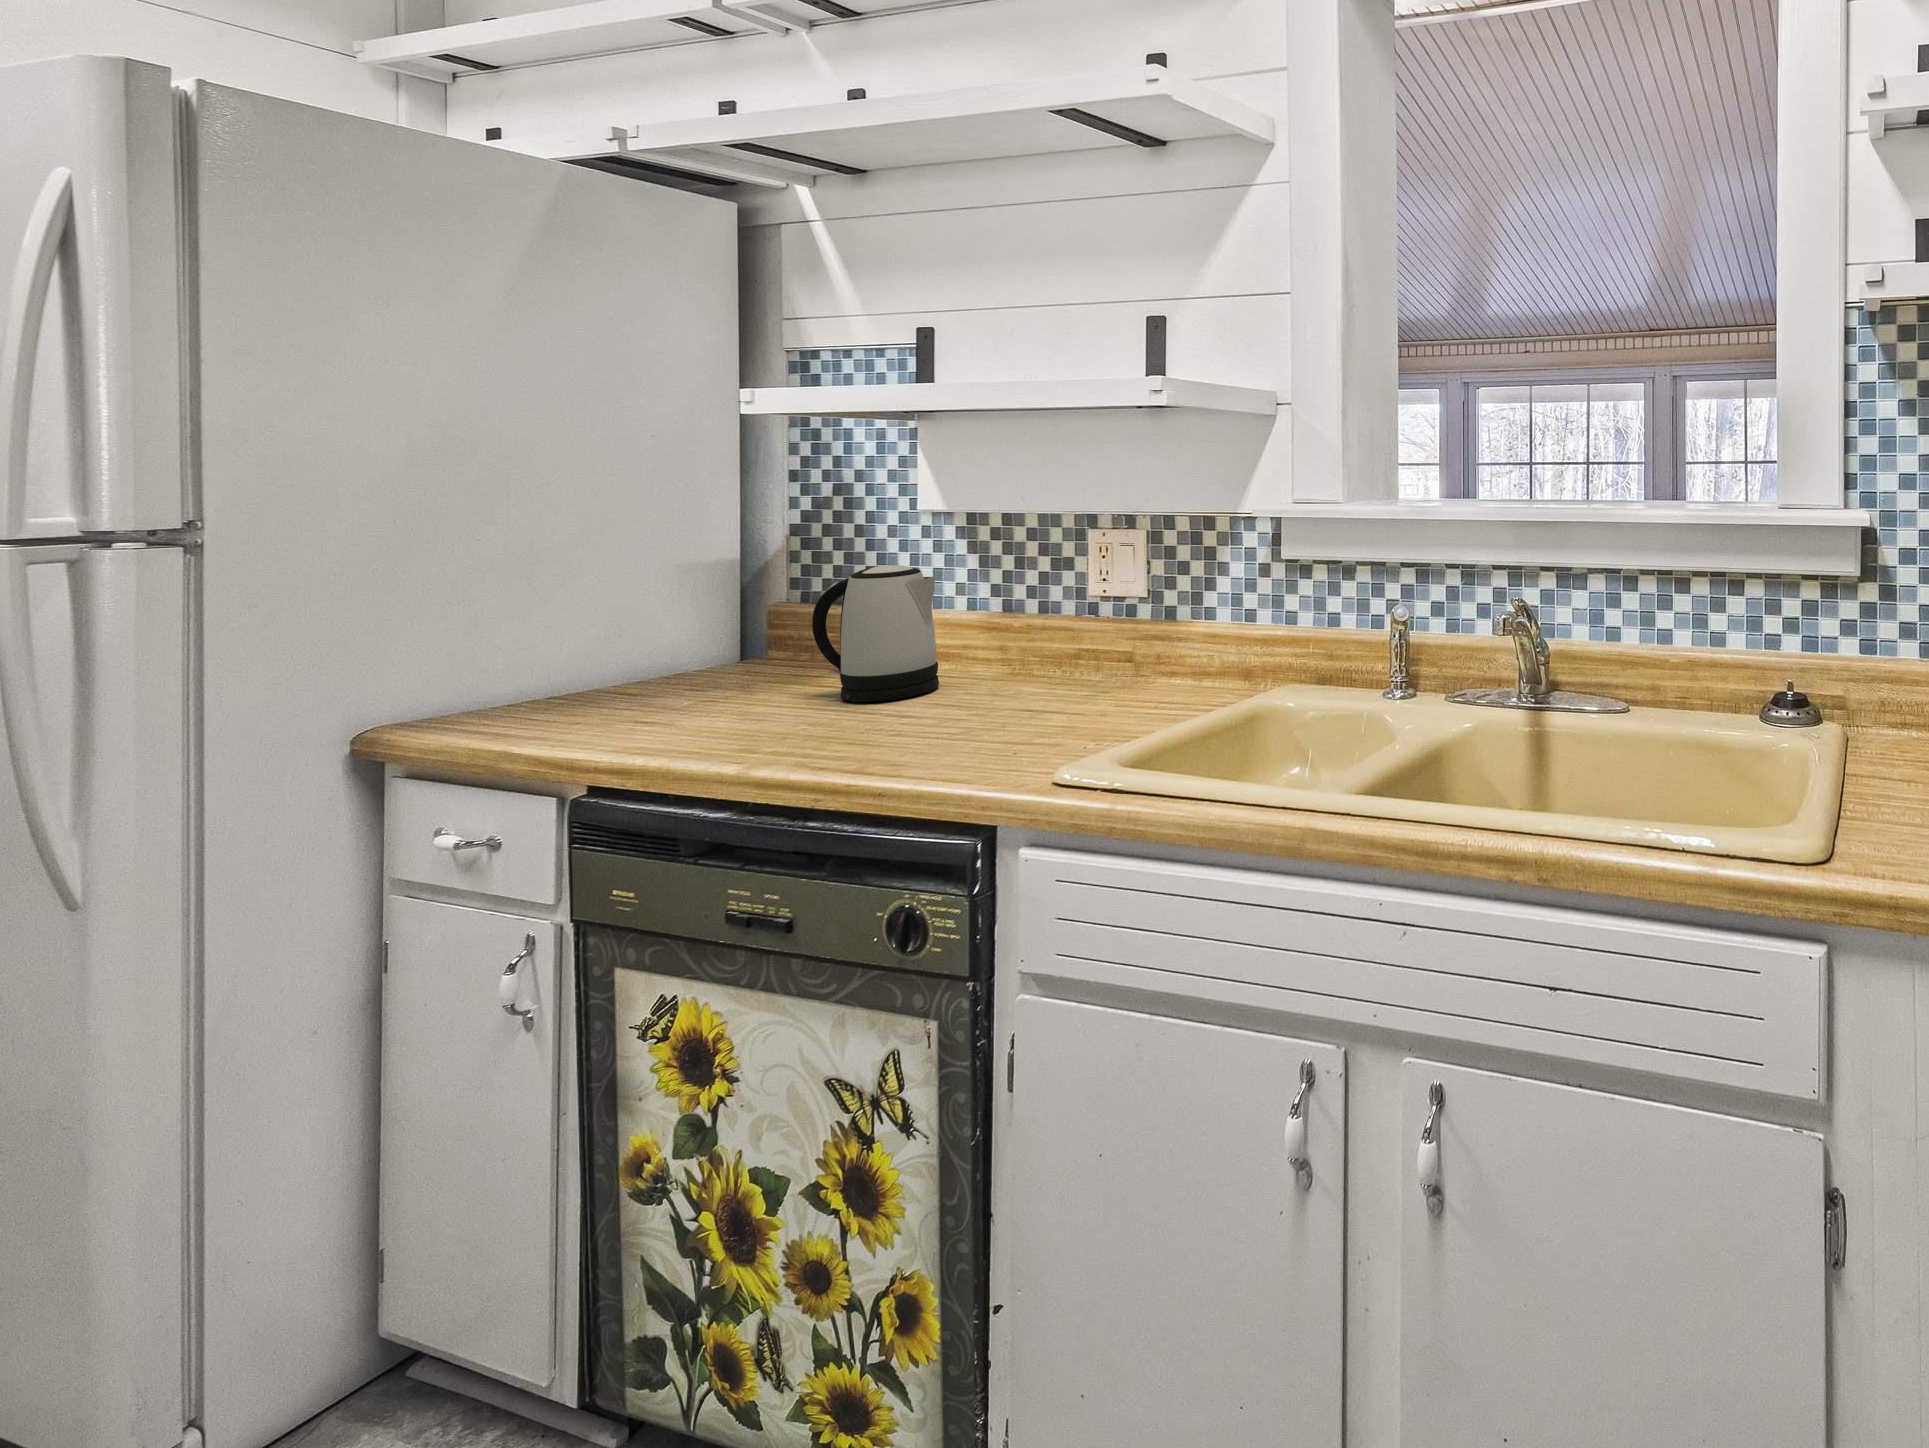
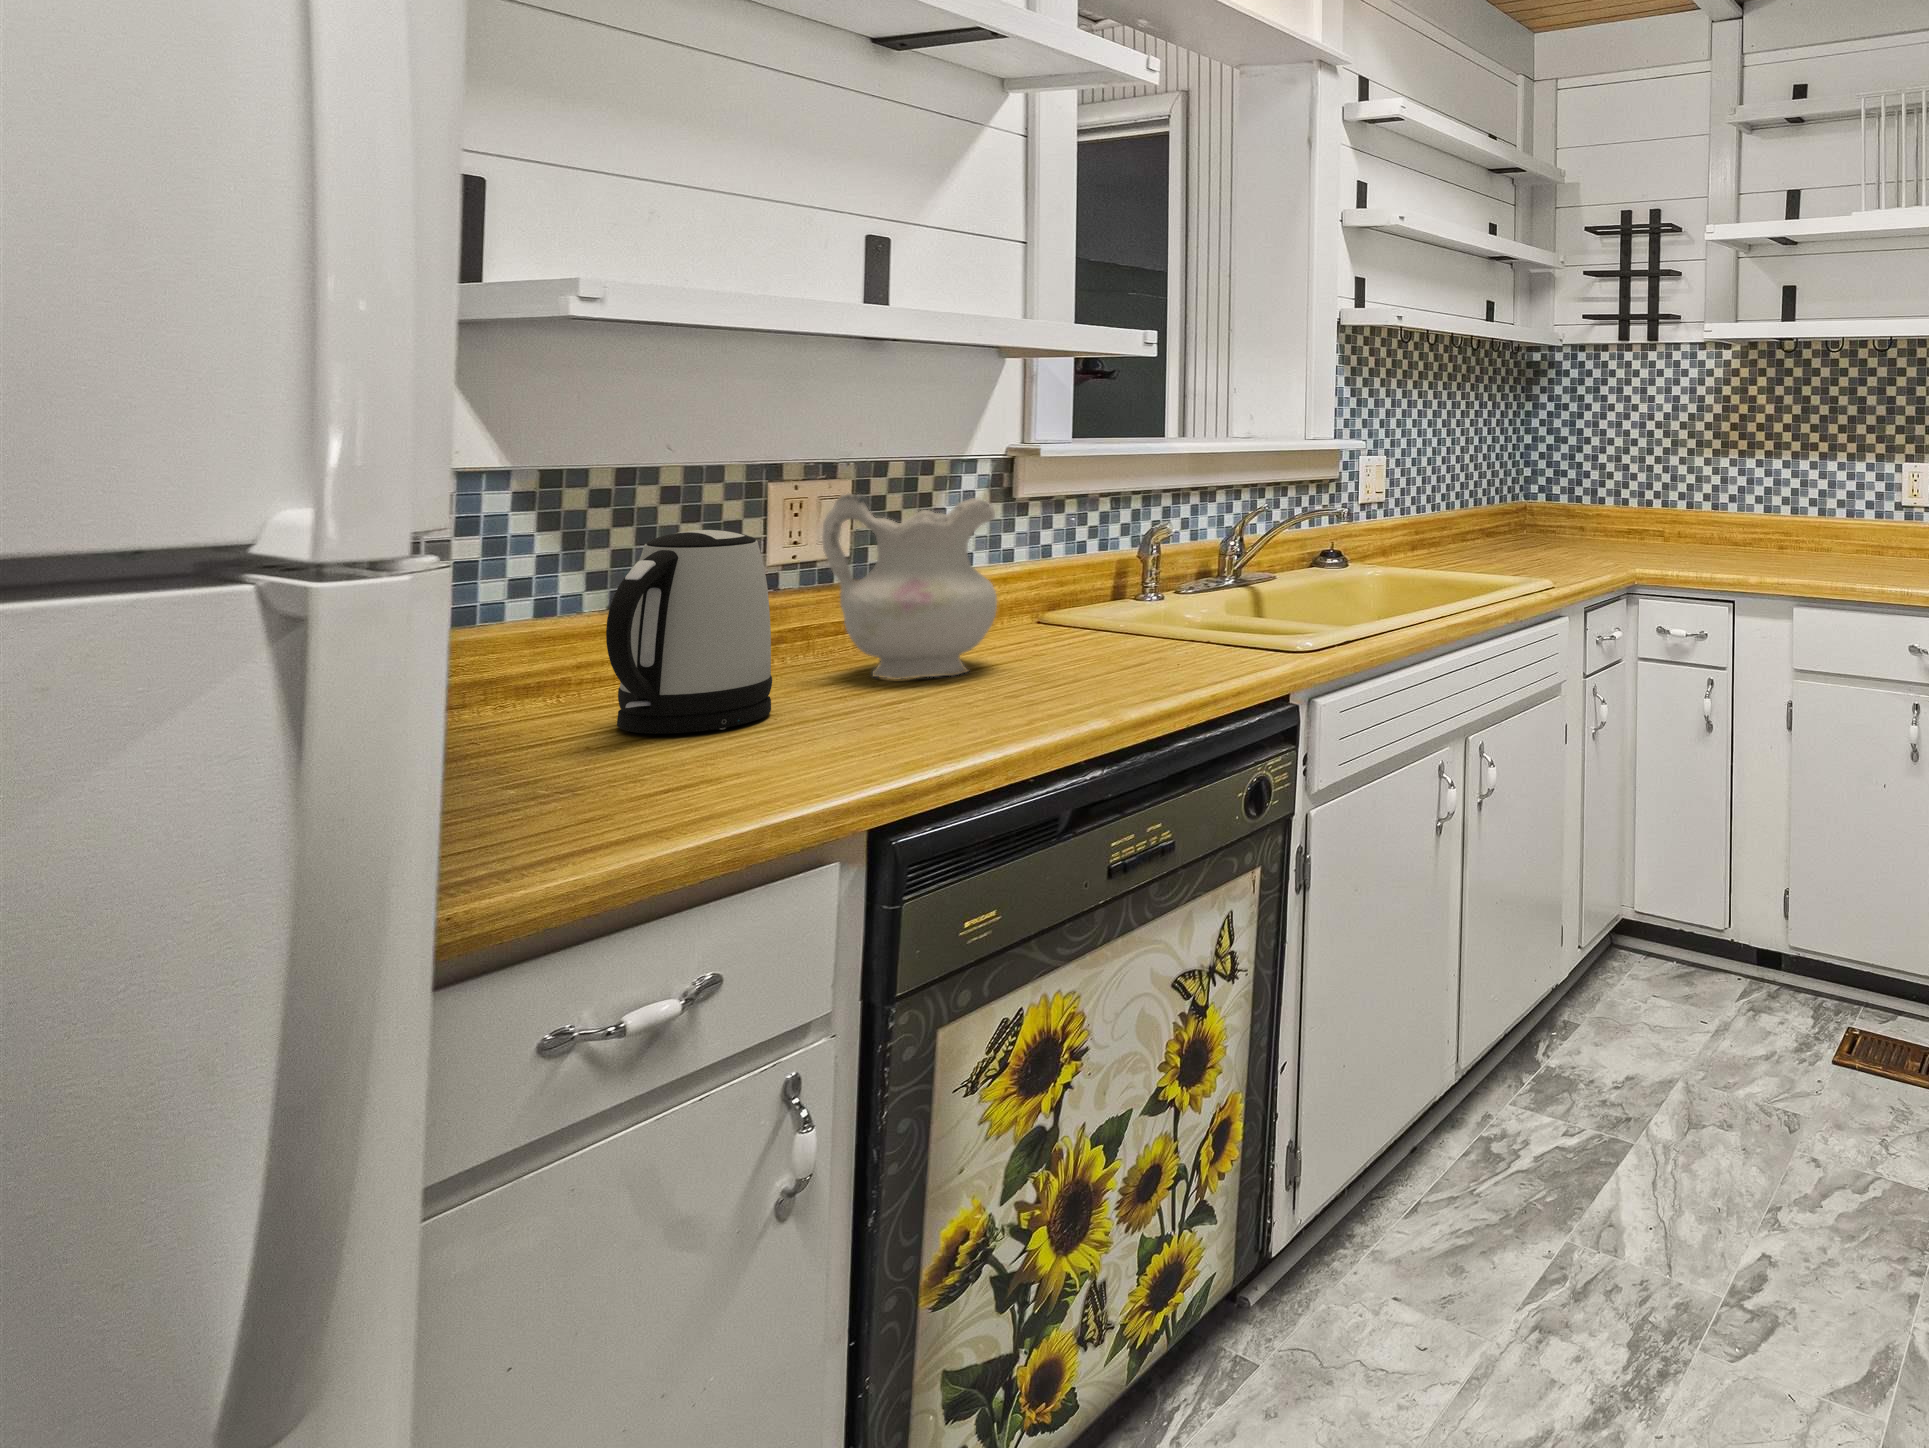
ceramic pitcher: none [974,546,1100,710] -> present [822,493,997,680]

